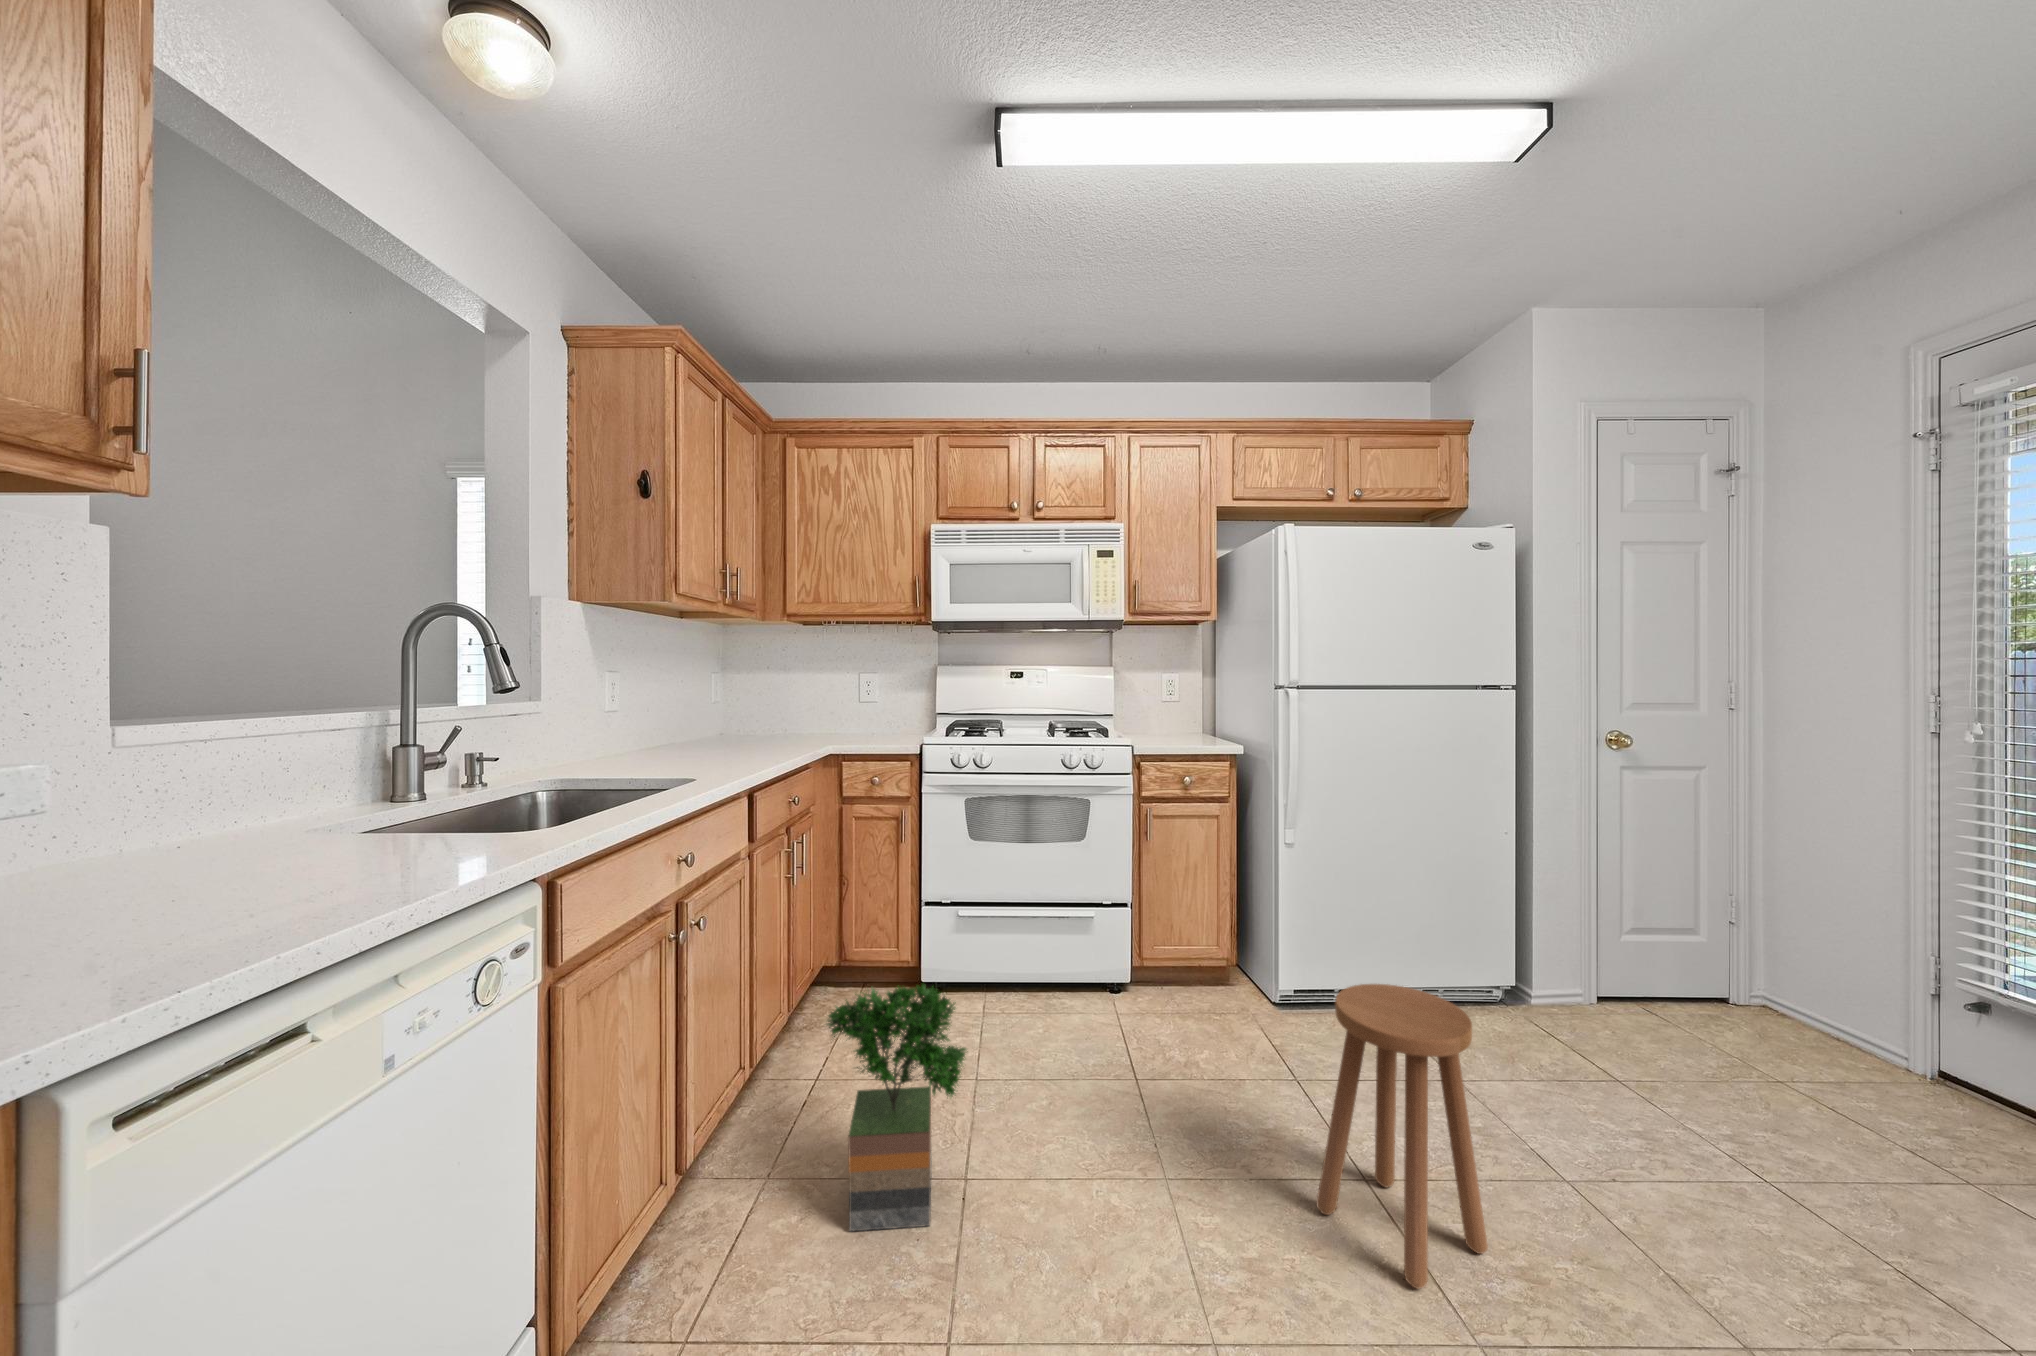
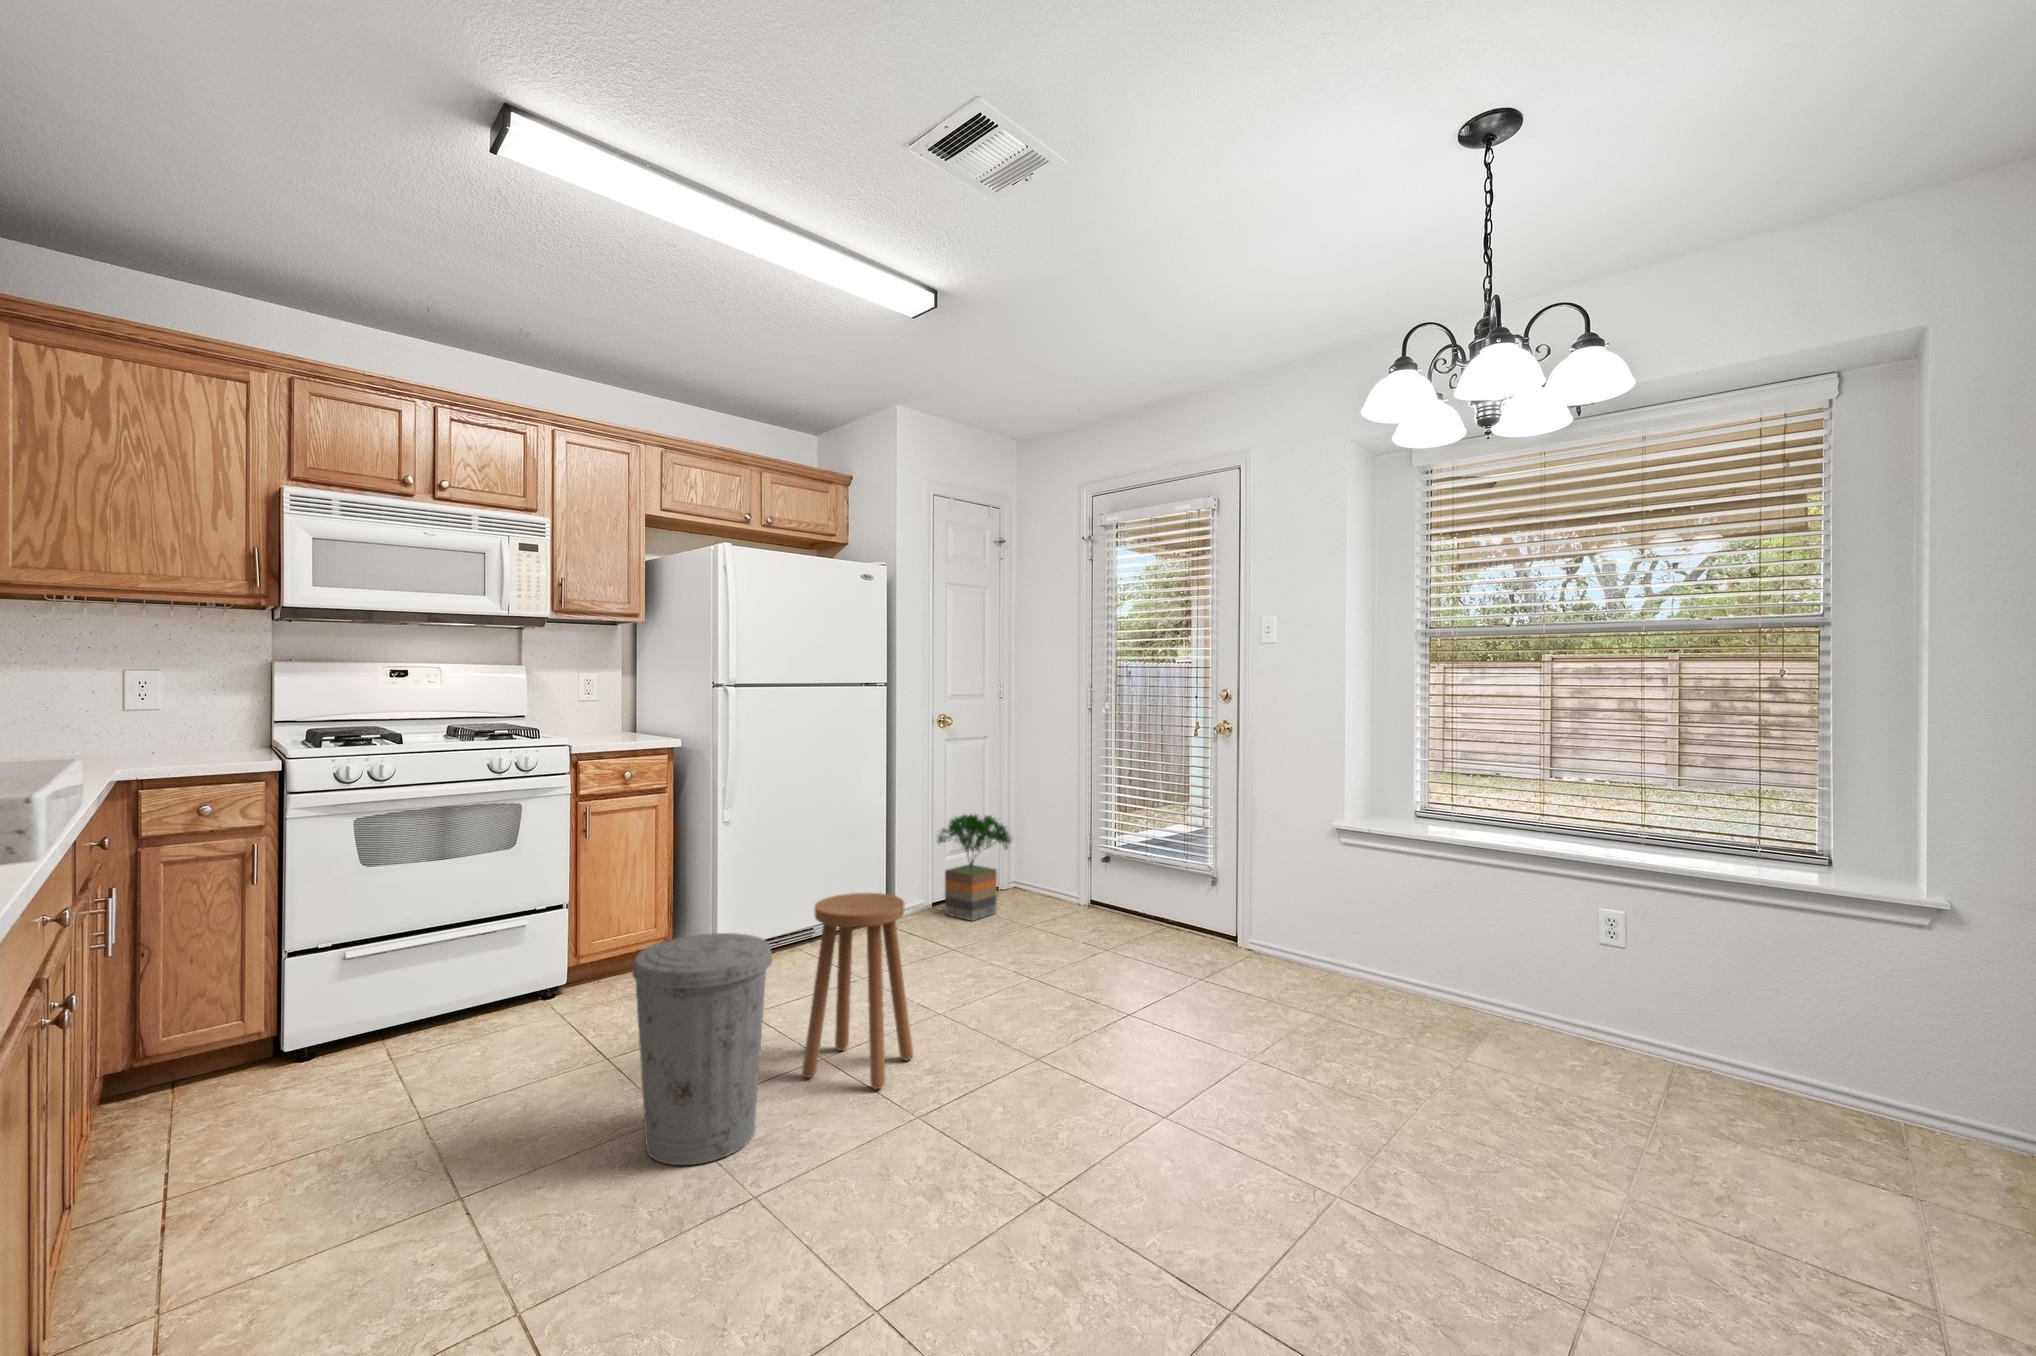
potted tree: present [827,984,966,1231] -> present [937,815,1012,921]
trash can: none [1093,995,1255,1294] -> present [632,933,772,1165]

